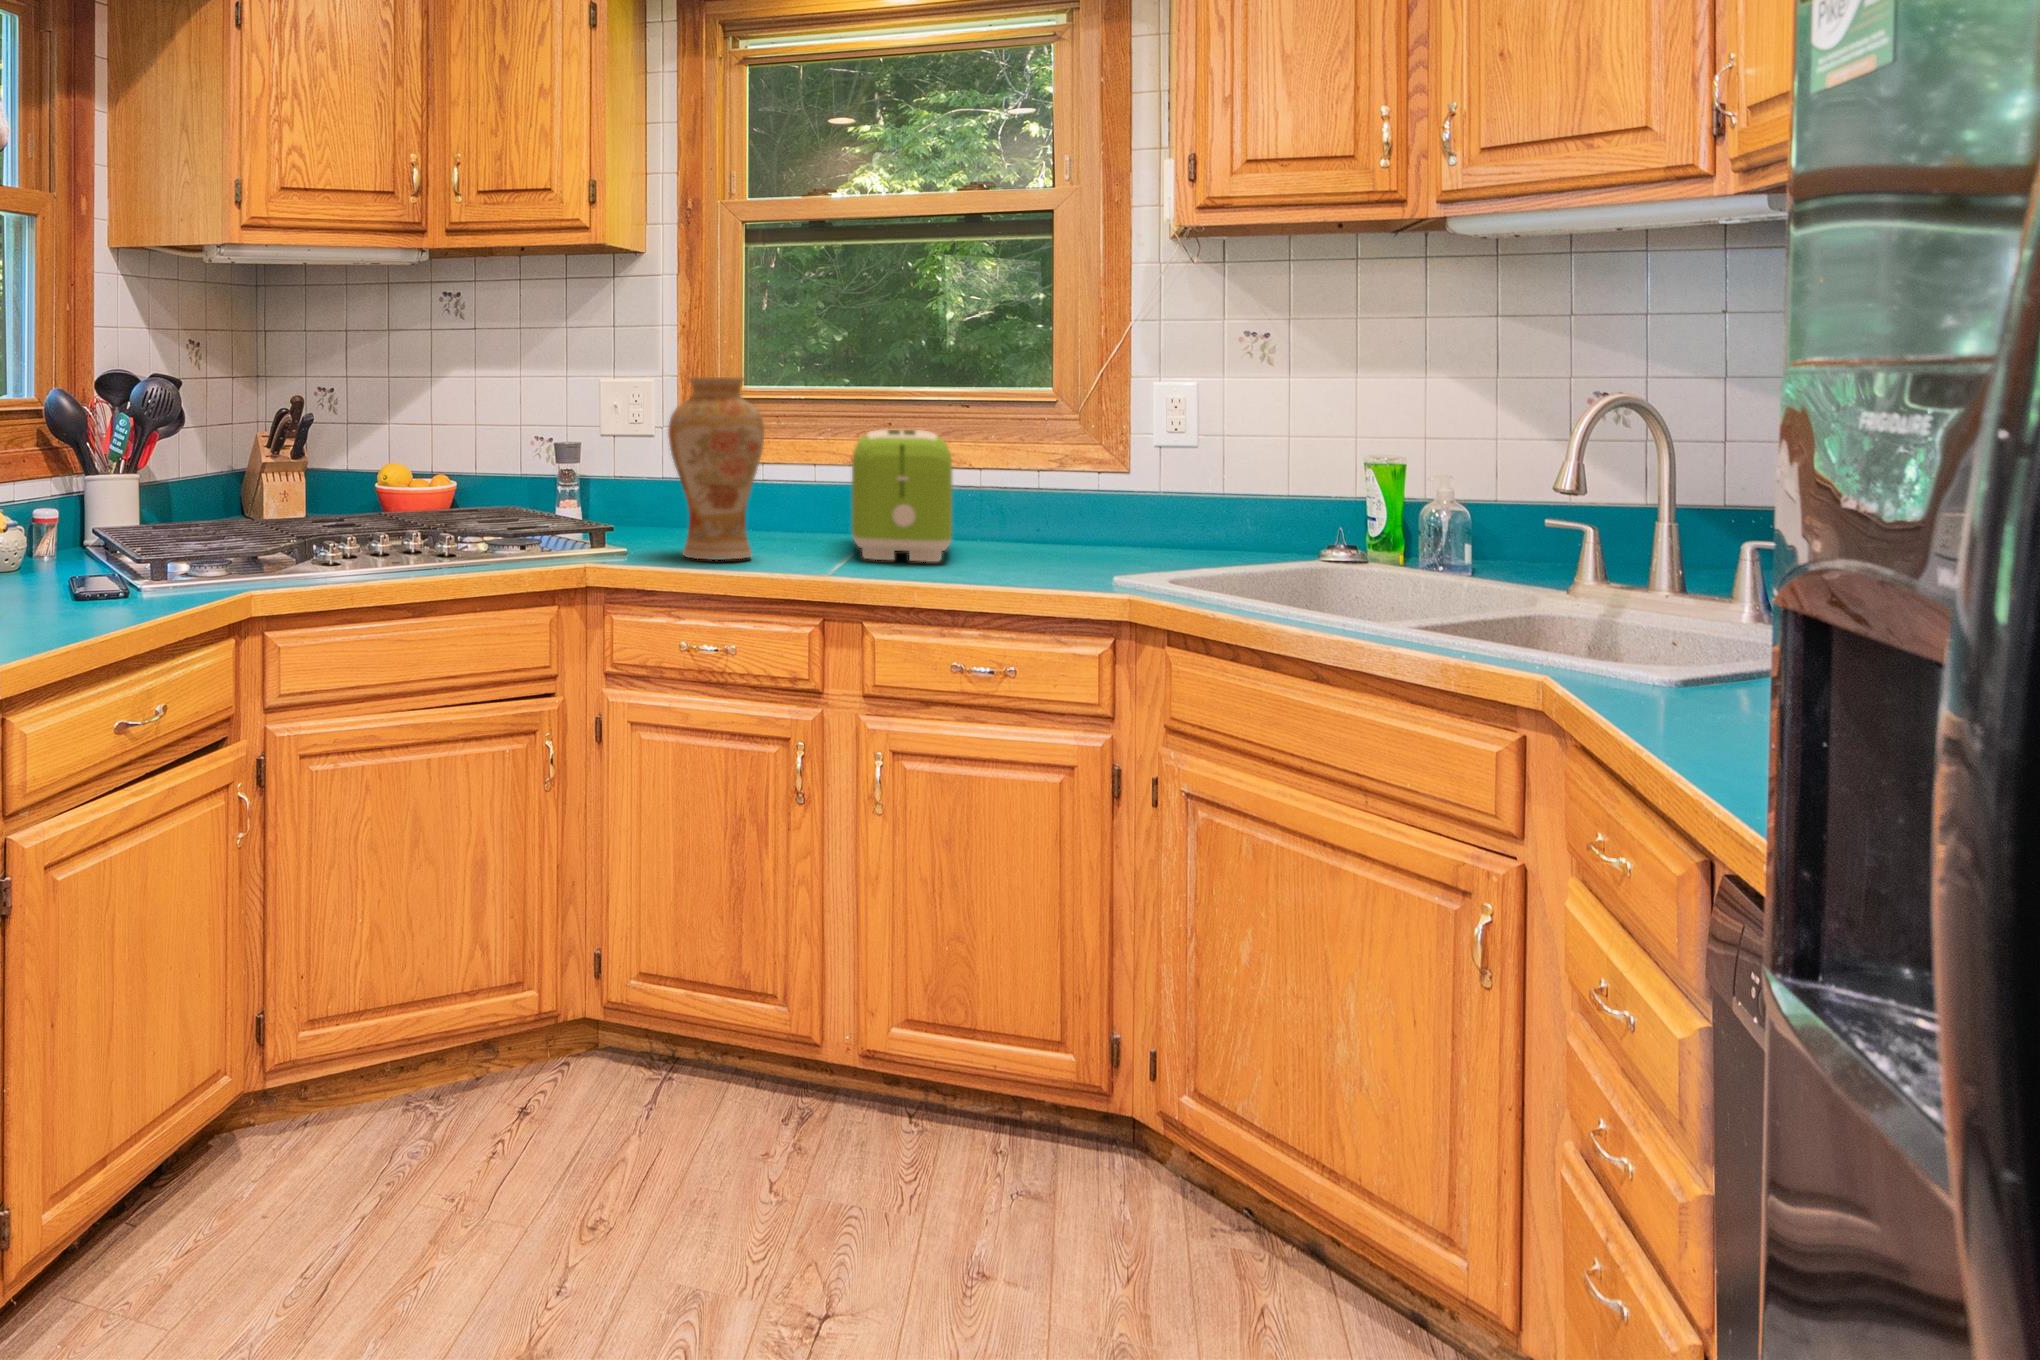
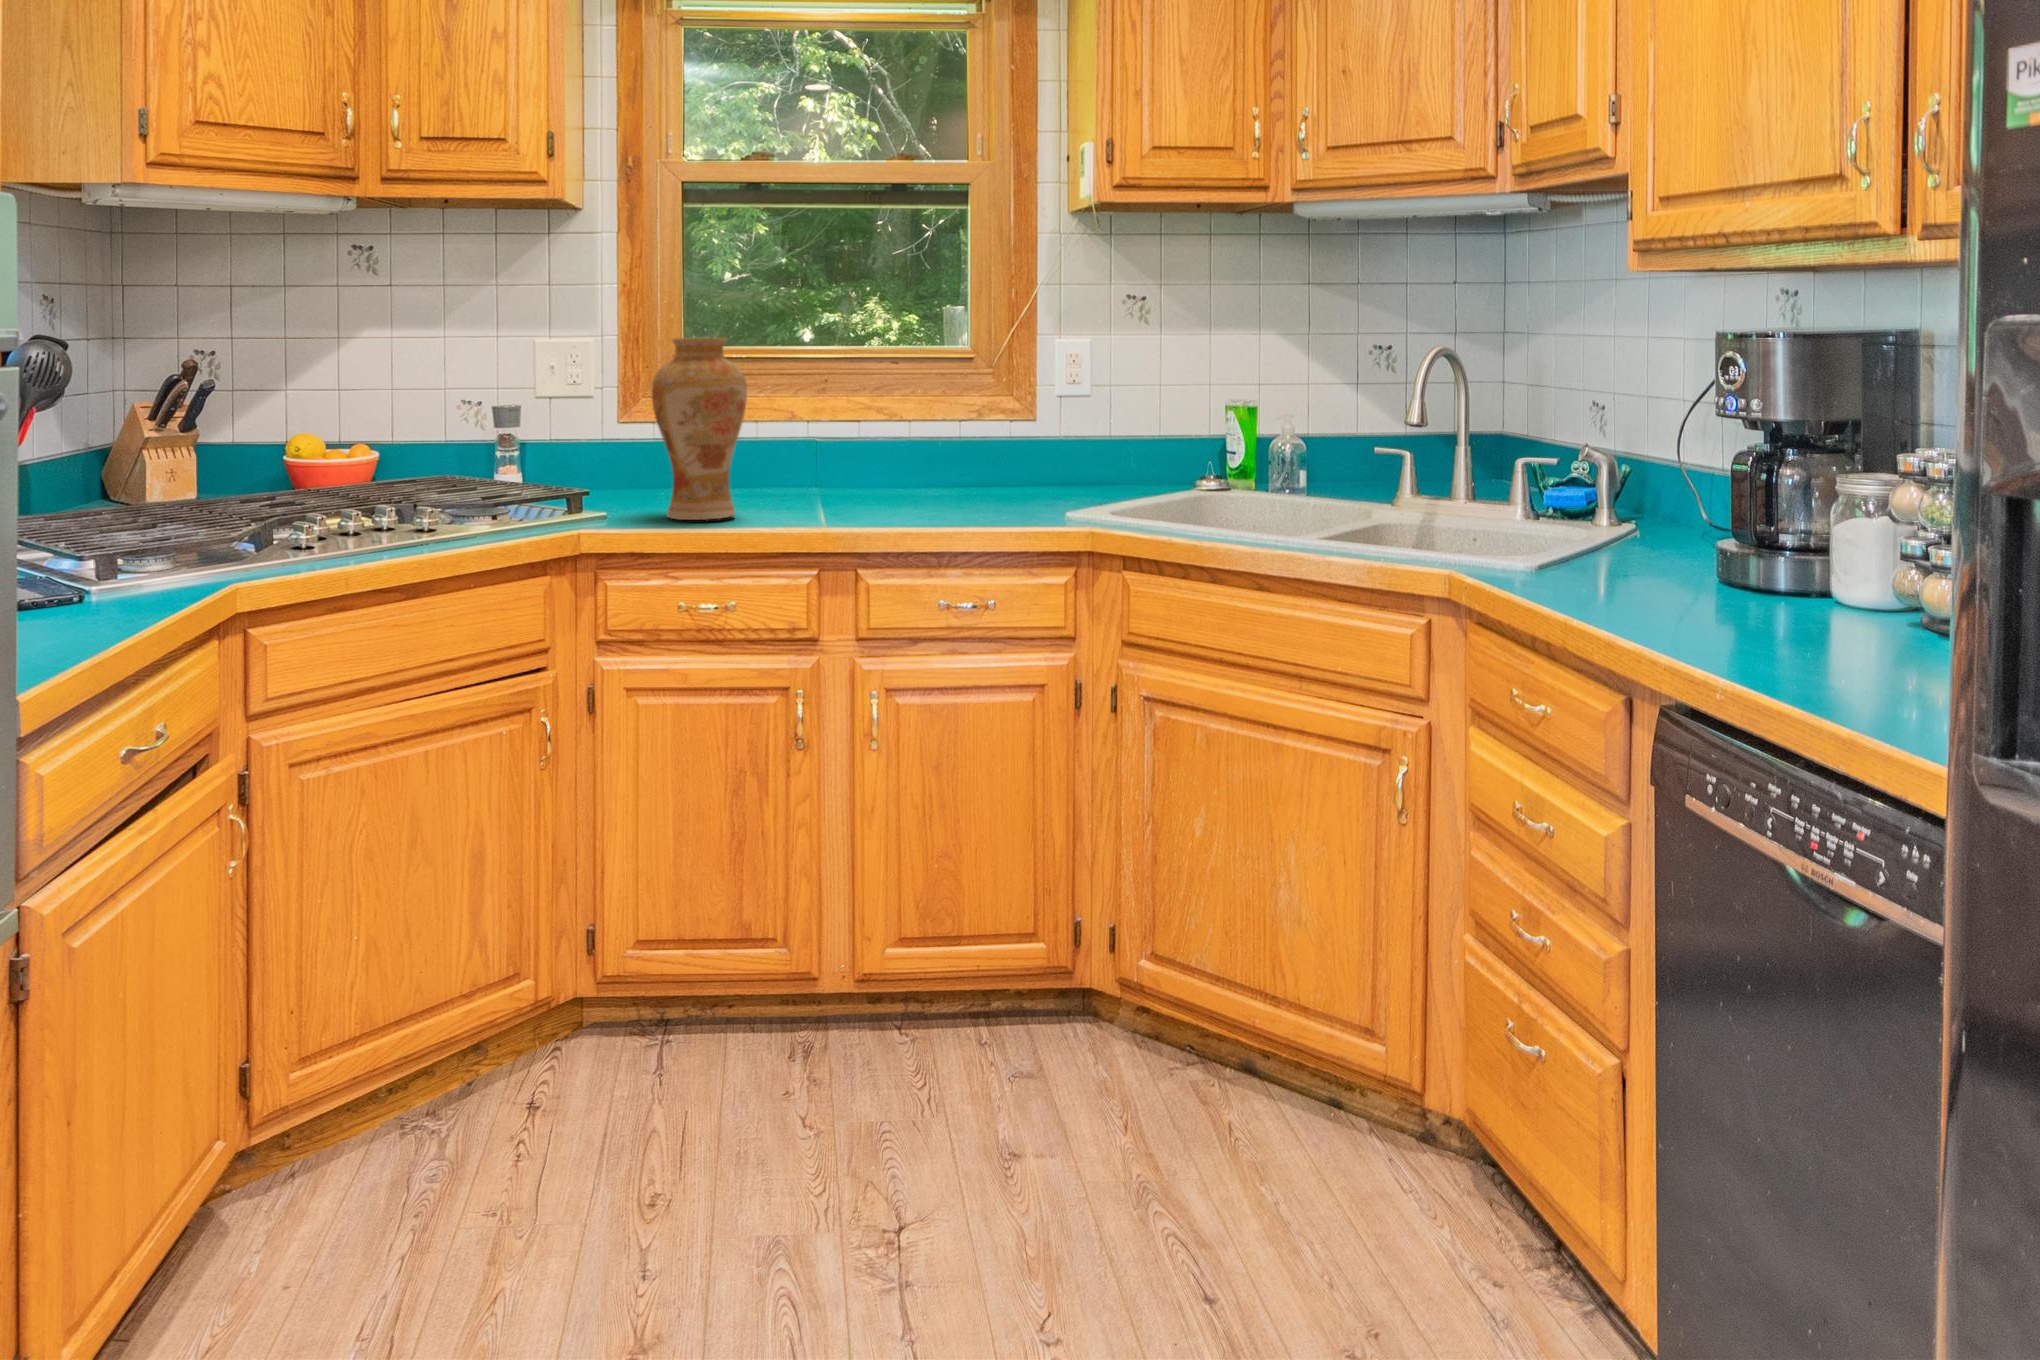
toaster: present [852,430,952,562] -> none [807,387,914,511]

